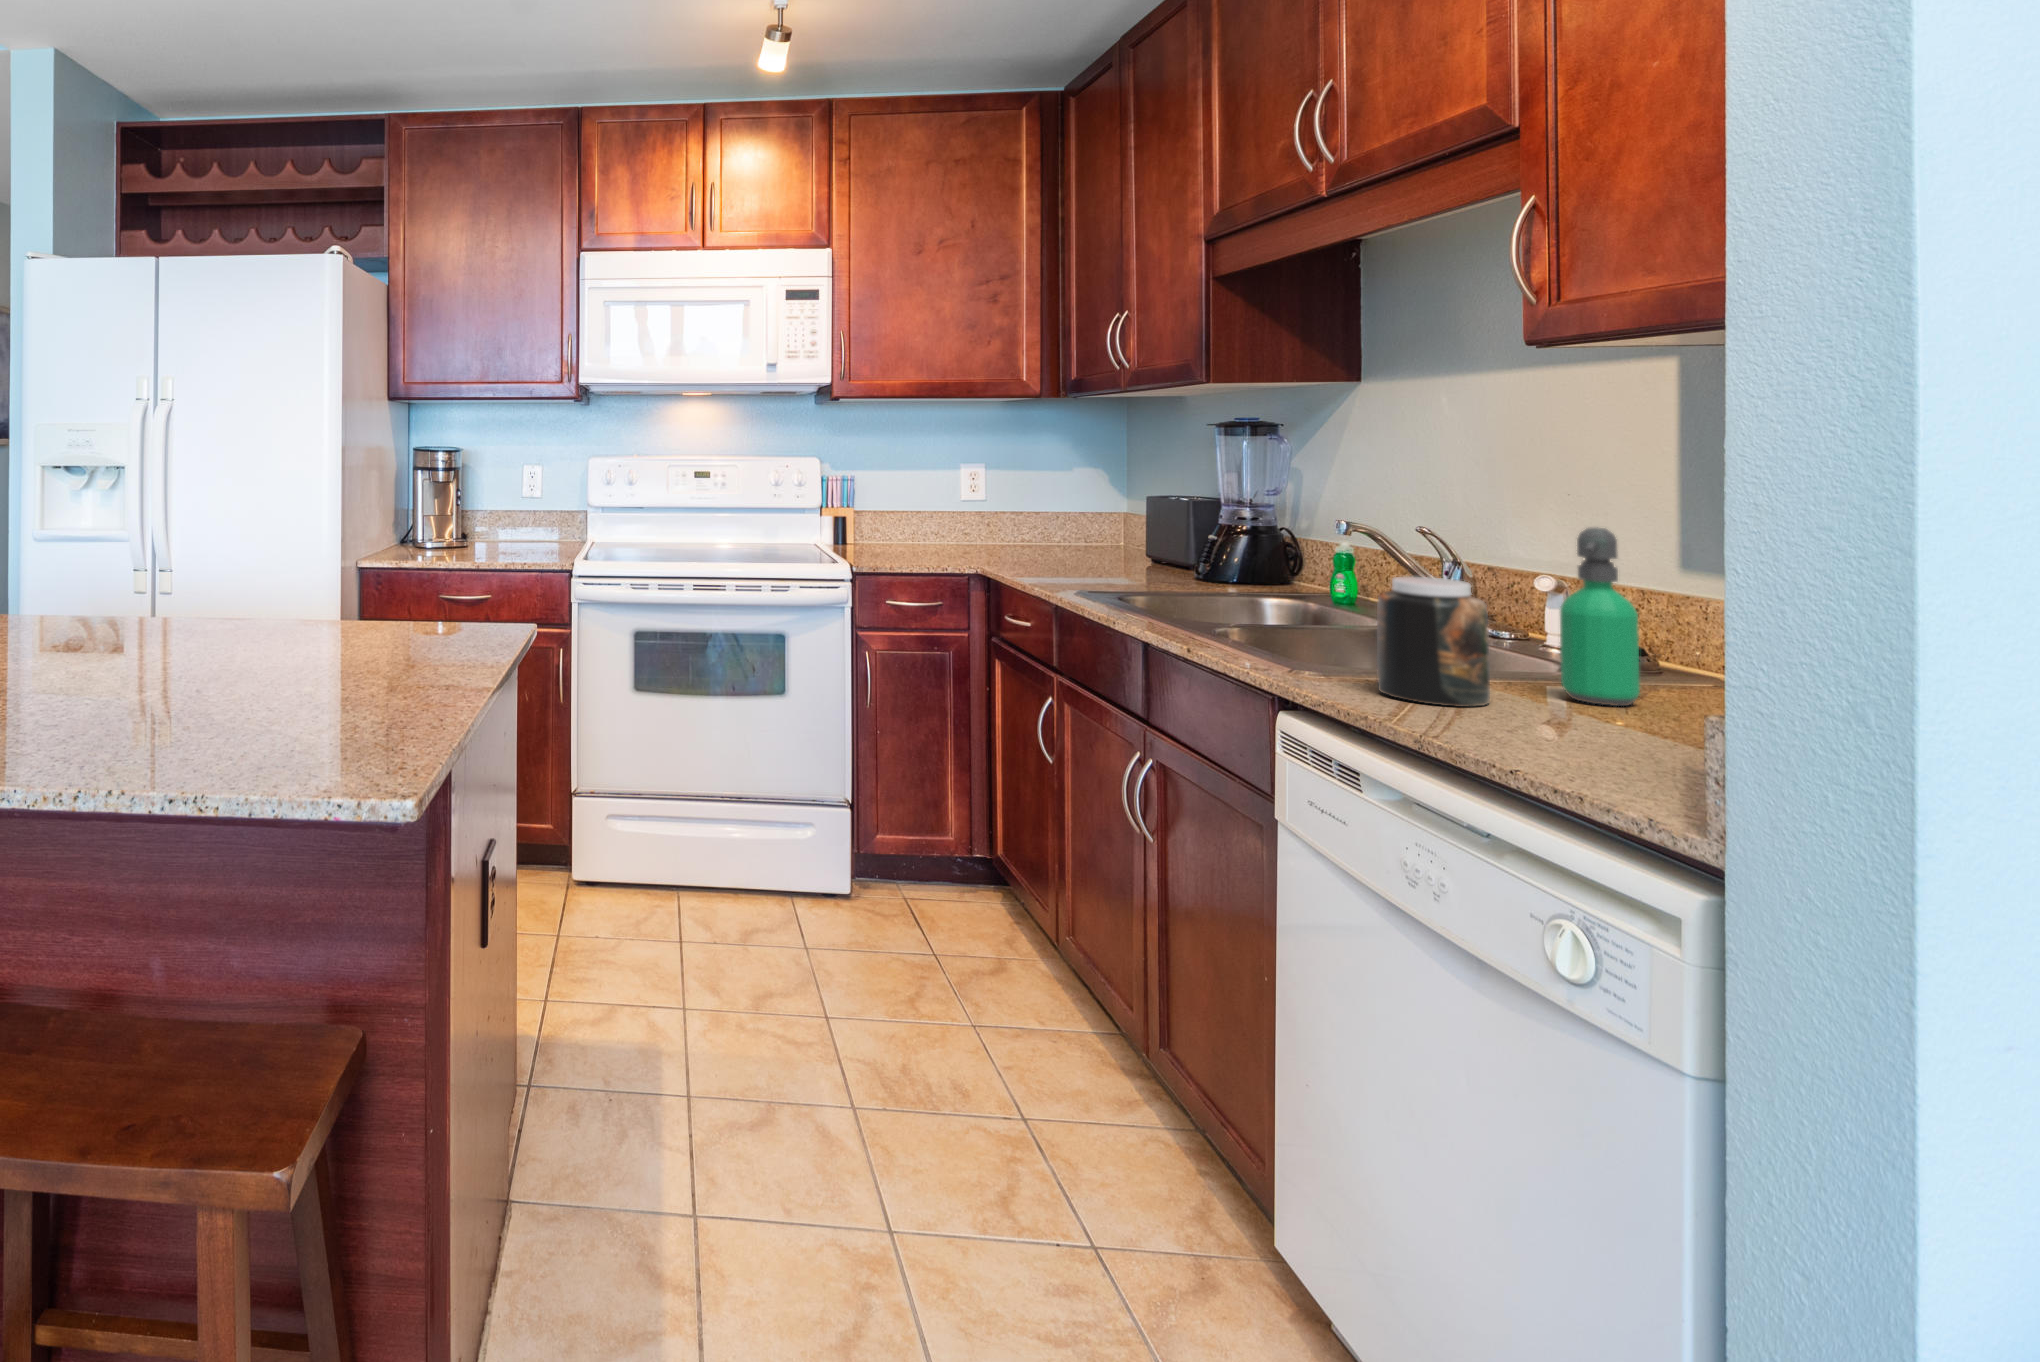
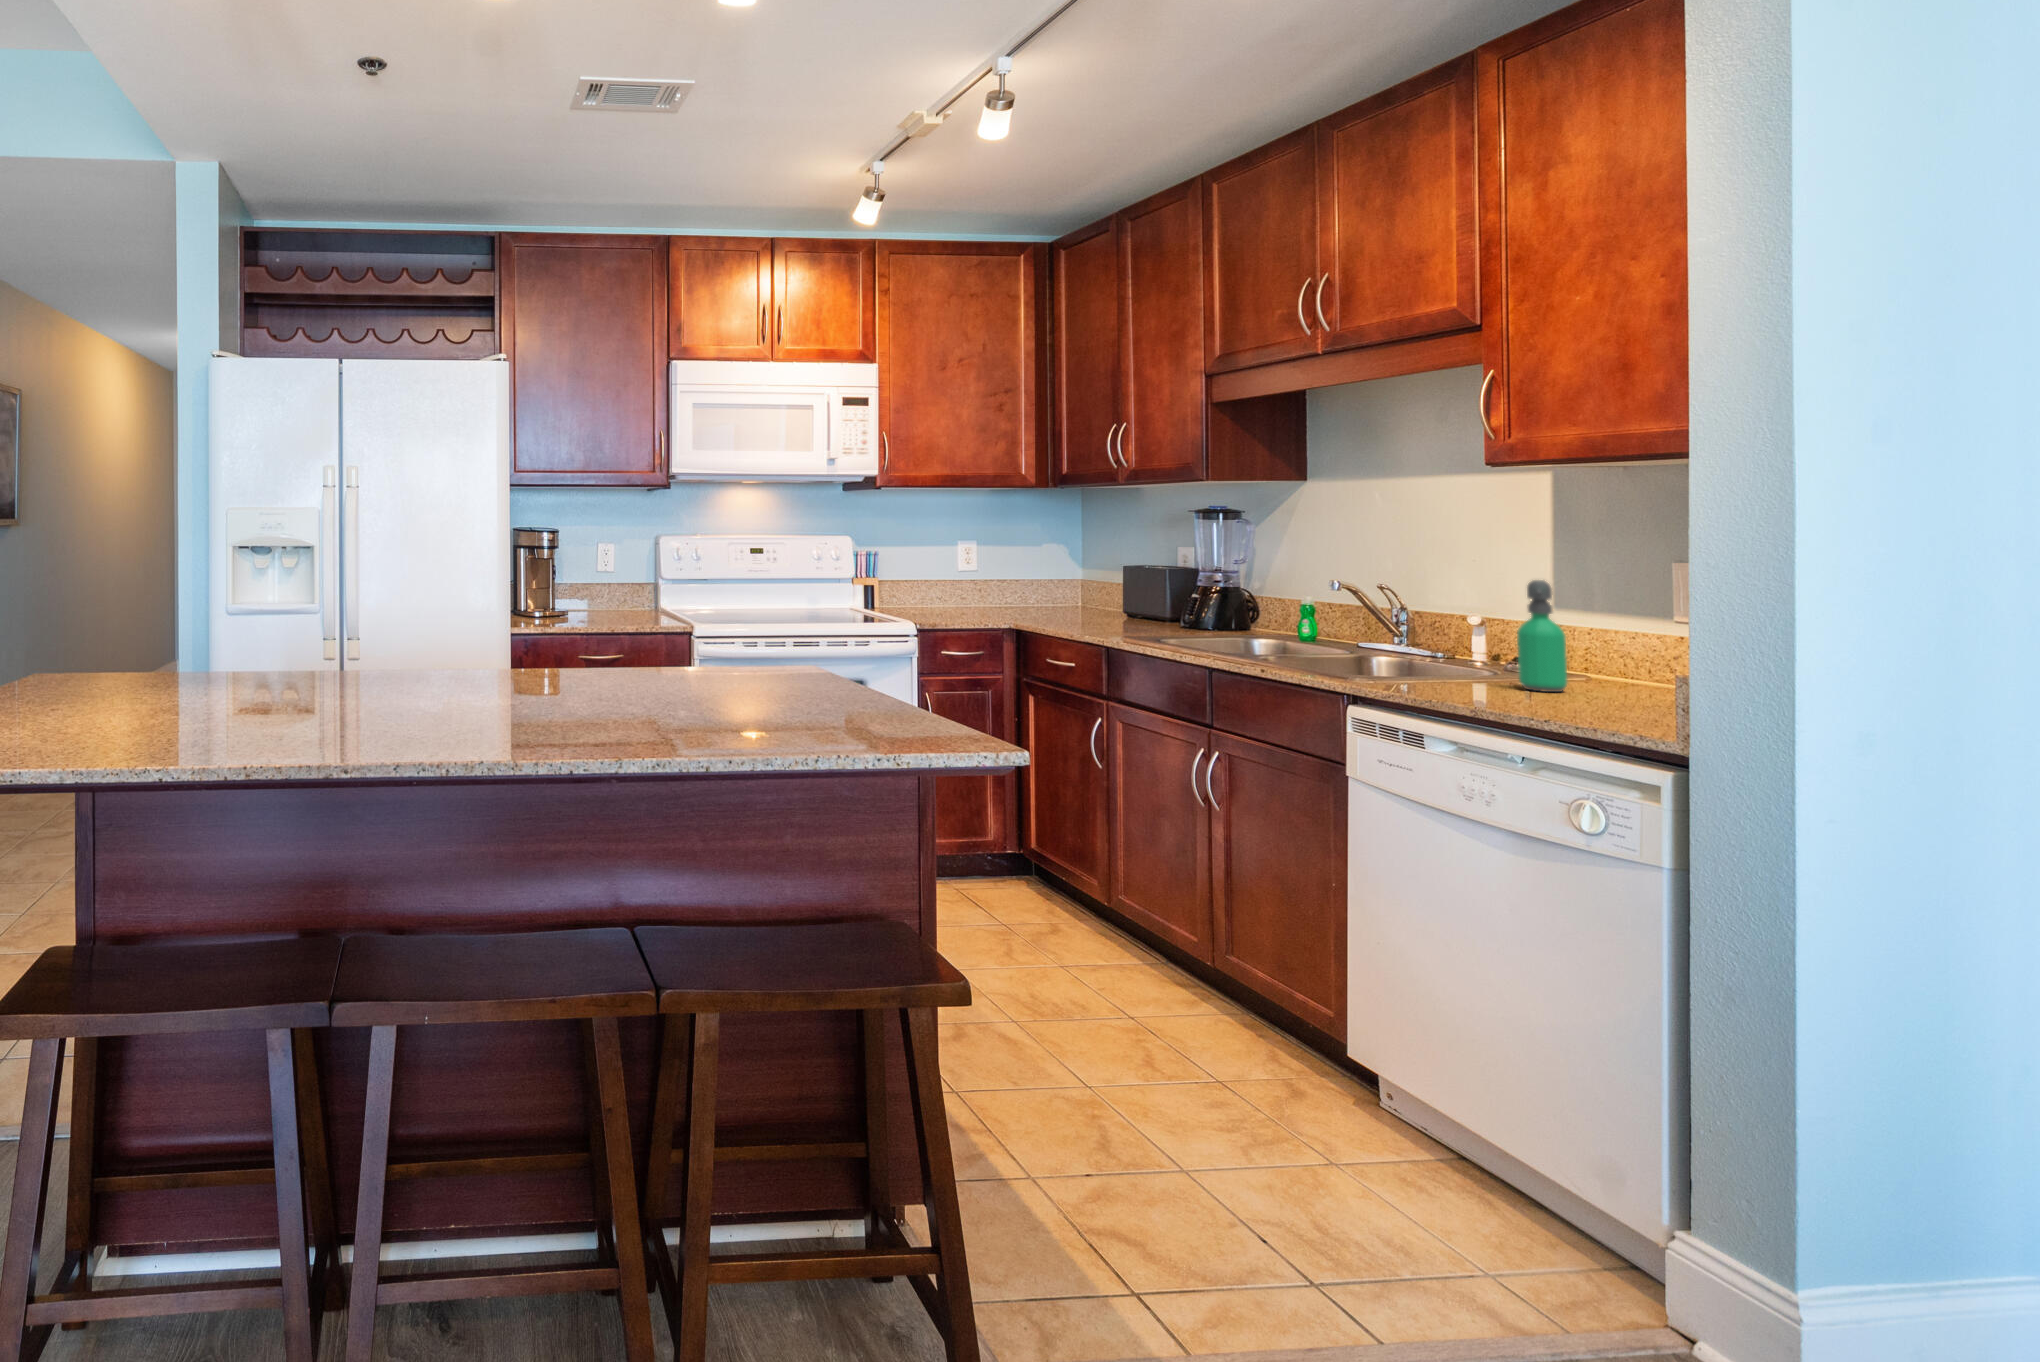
jar: present [1377,577,1490,707] -> none [1410,613,1484,695]

